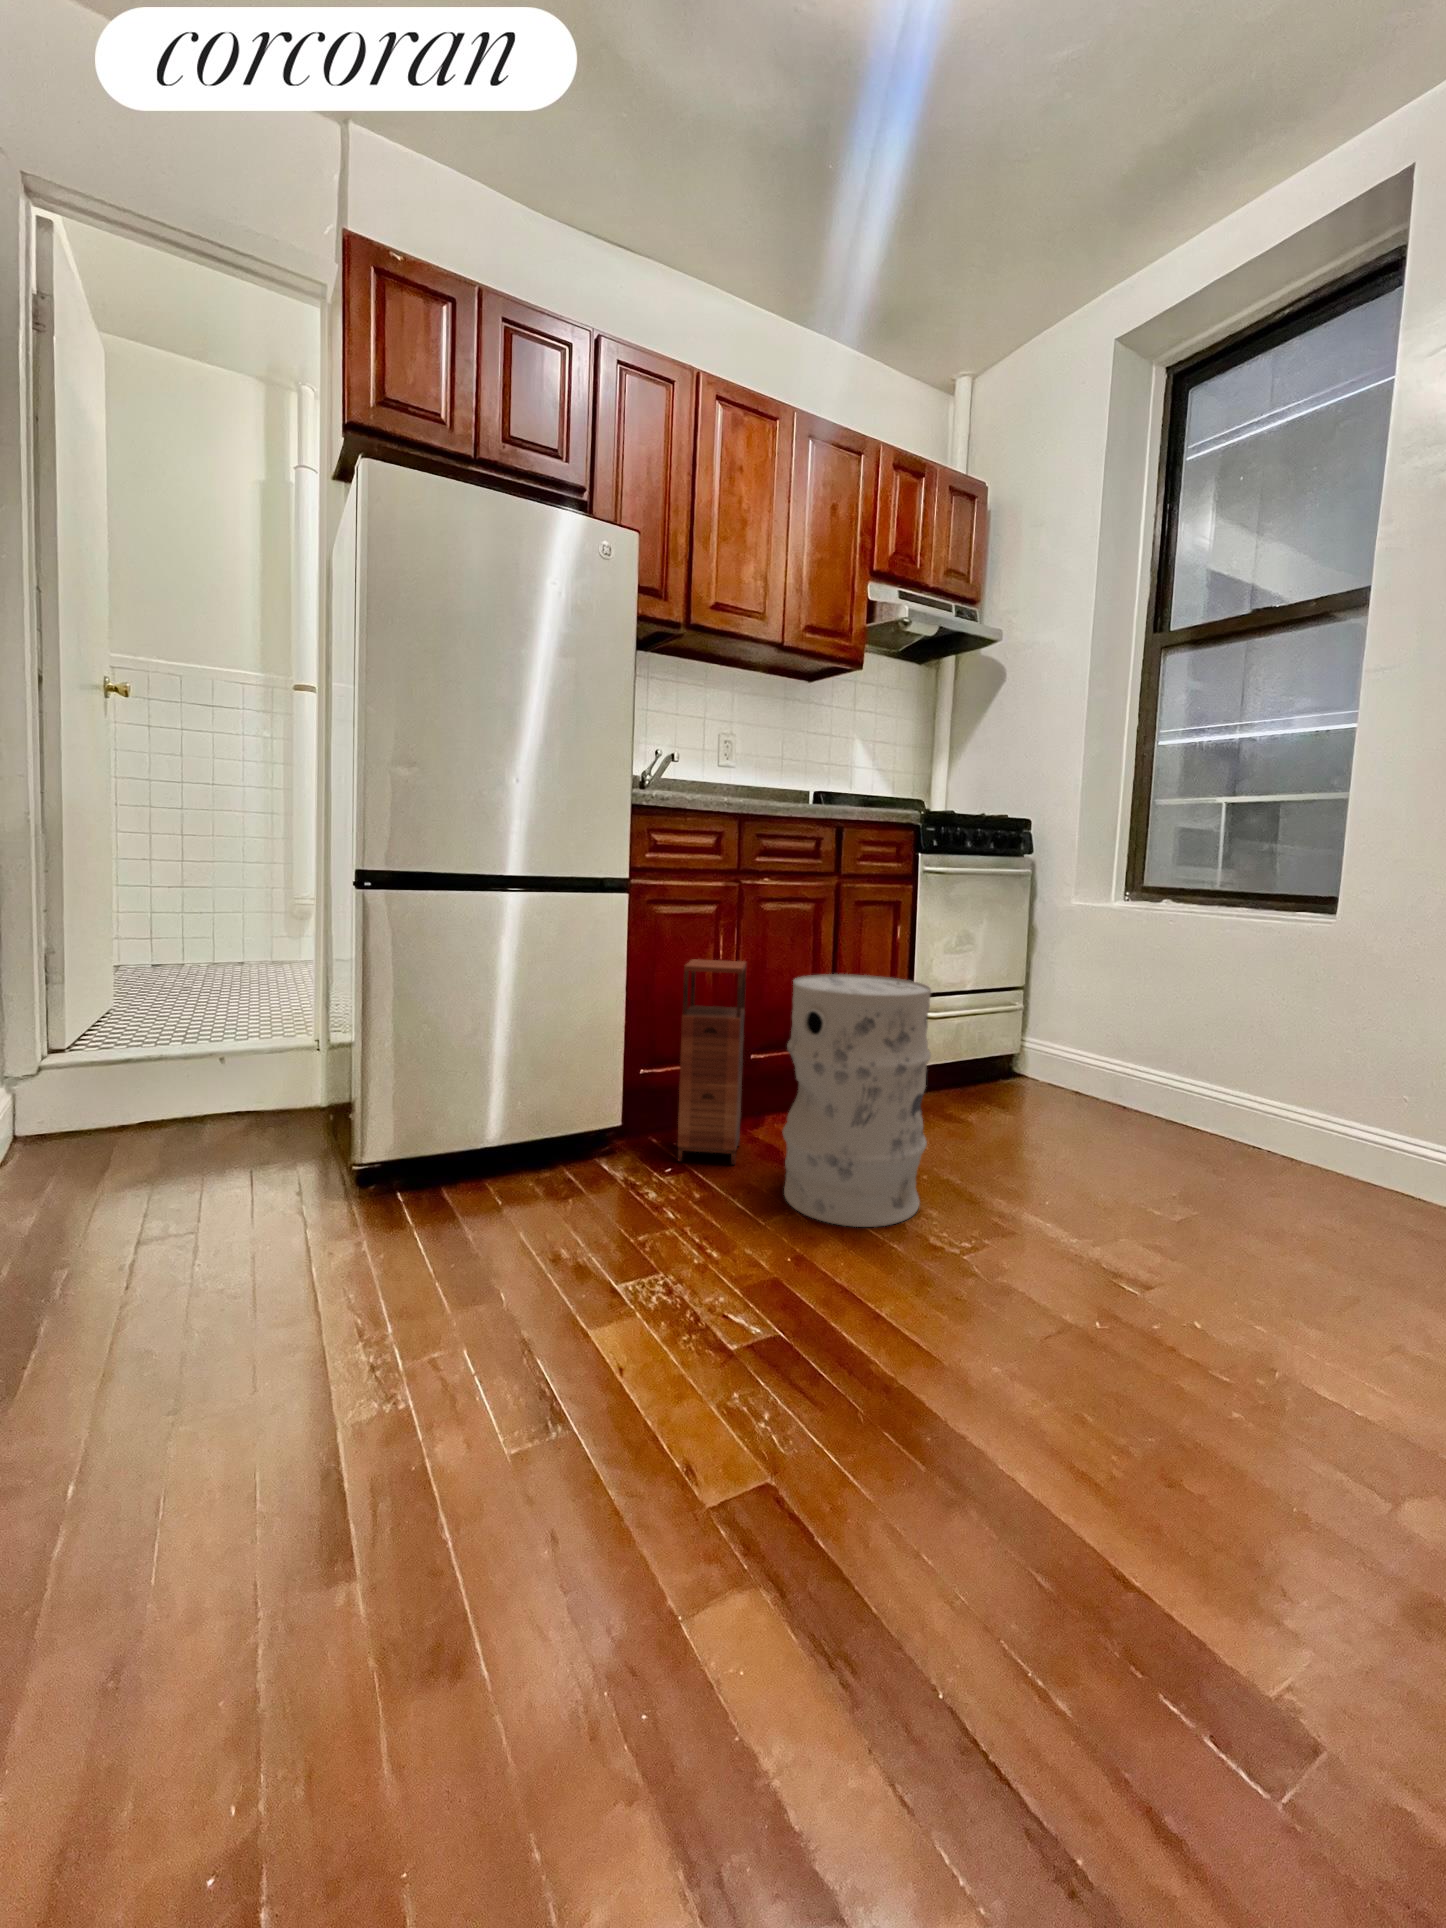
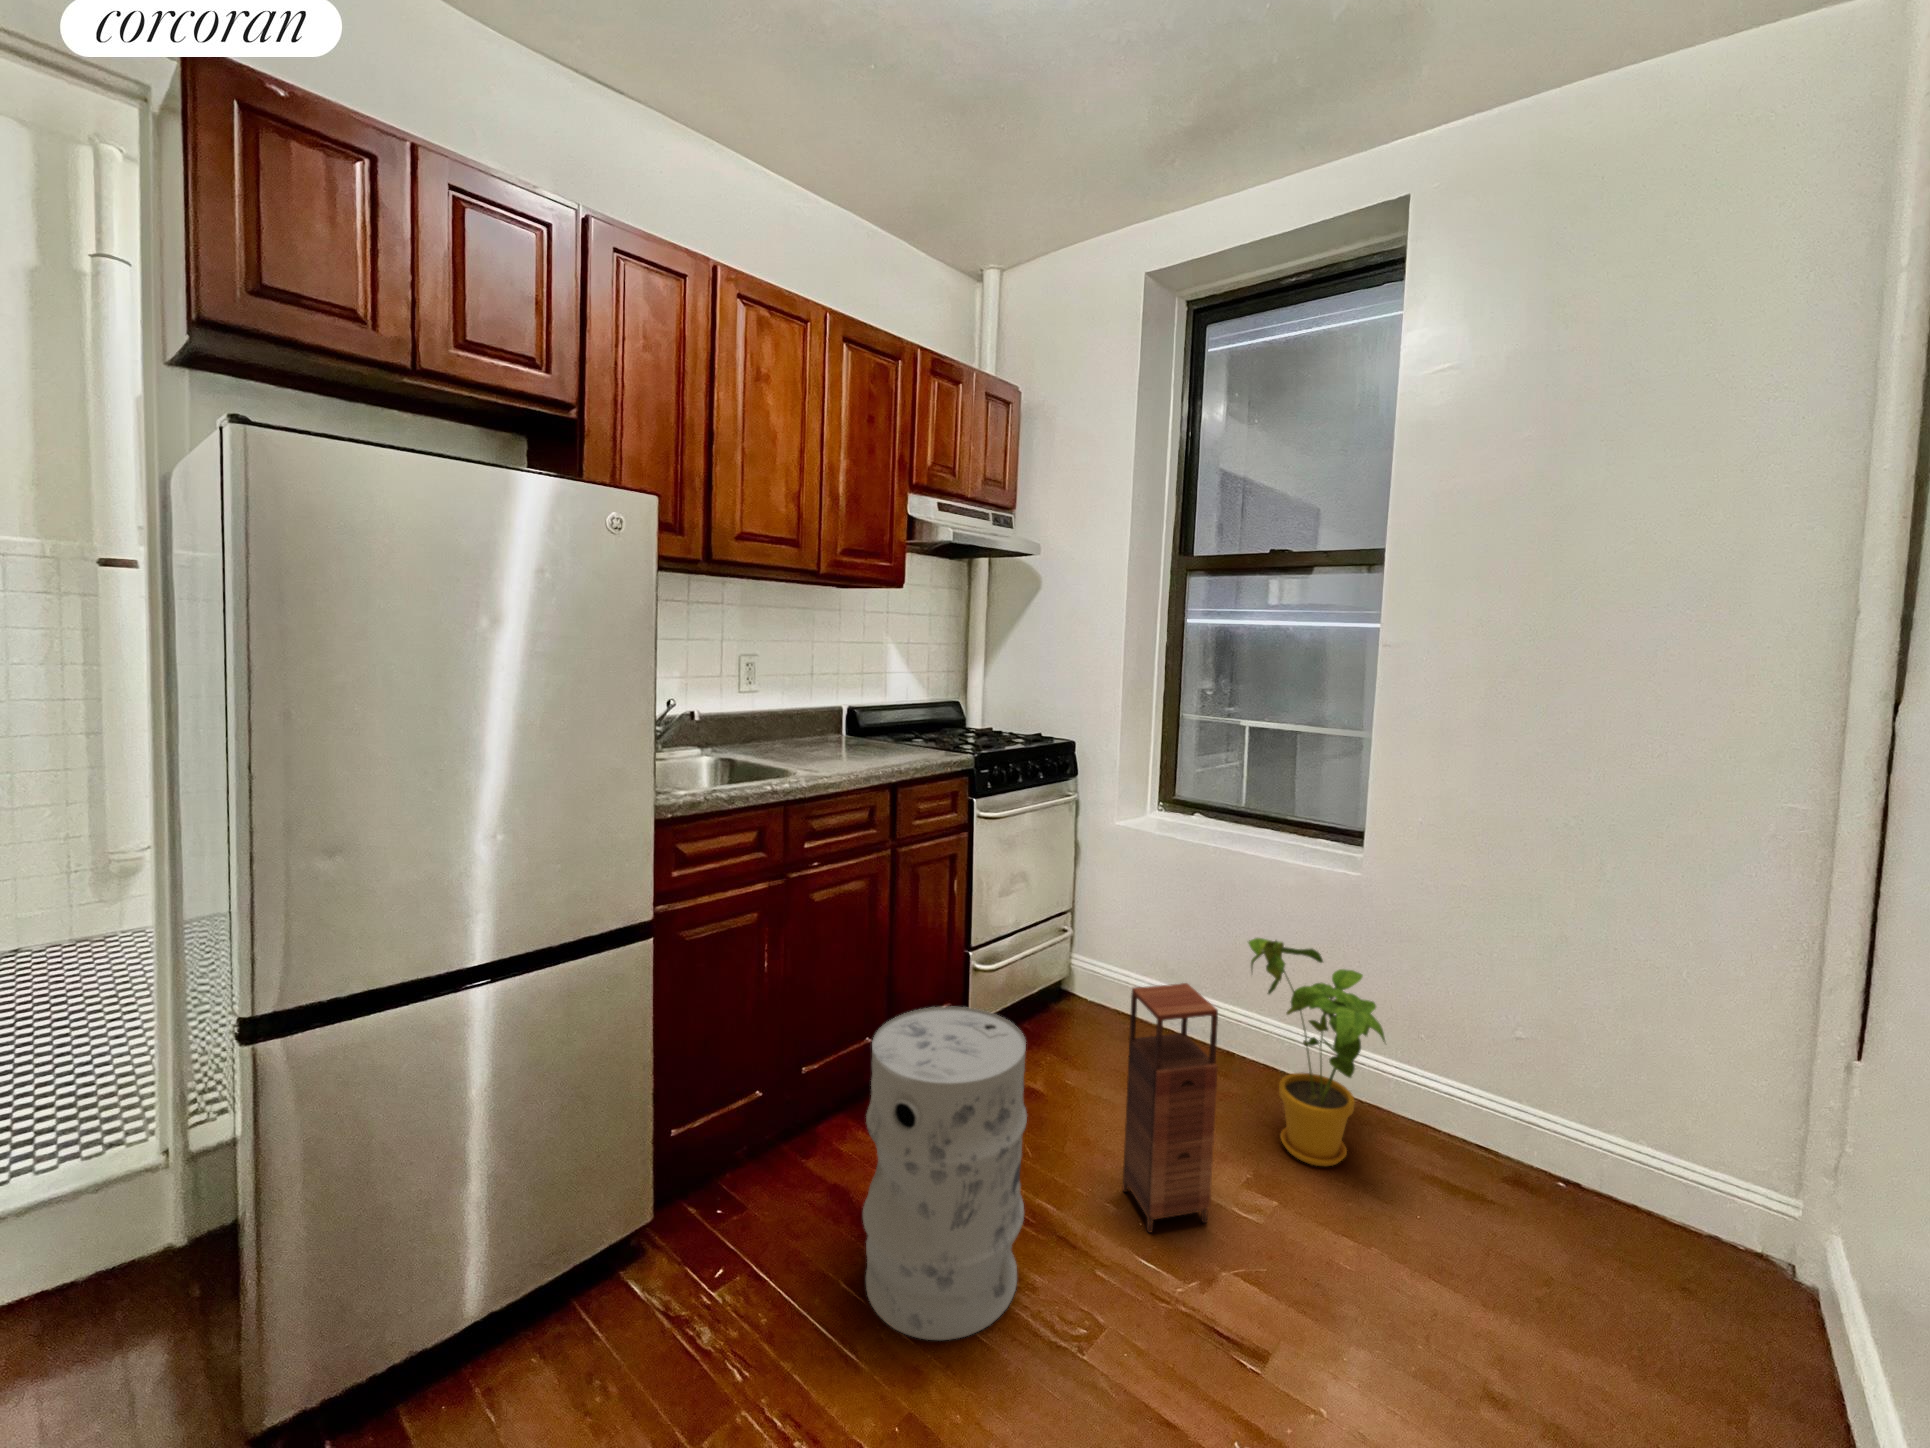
storage cabinet: present [678,959,746,1165] -> present [1123,983,1218,1232]
house plant: none [1188,959,1348,1202] -> present [1248,938,1385,1166]

